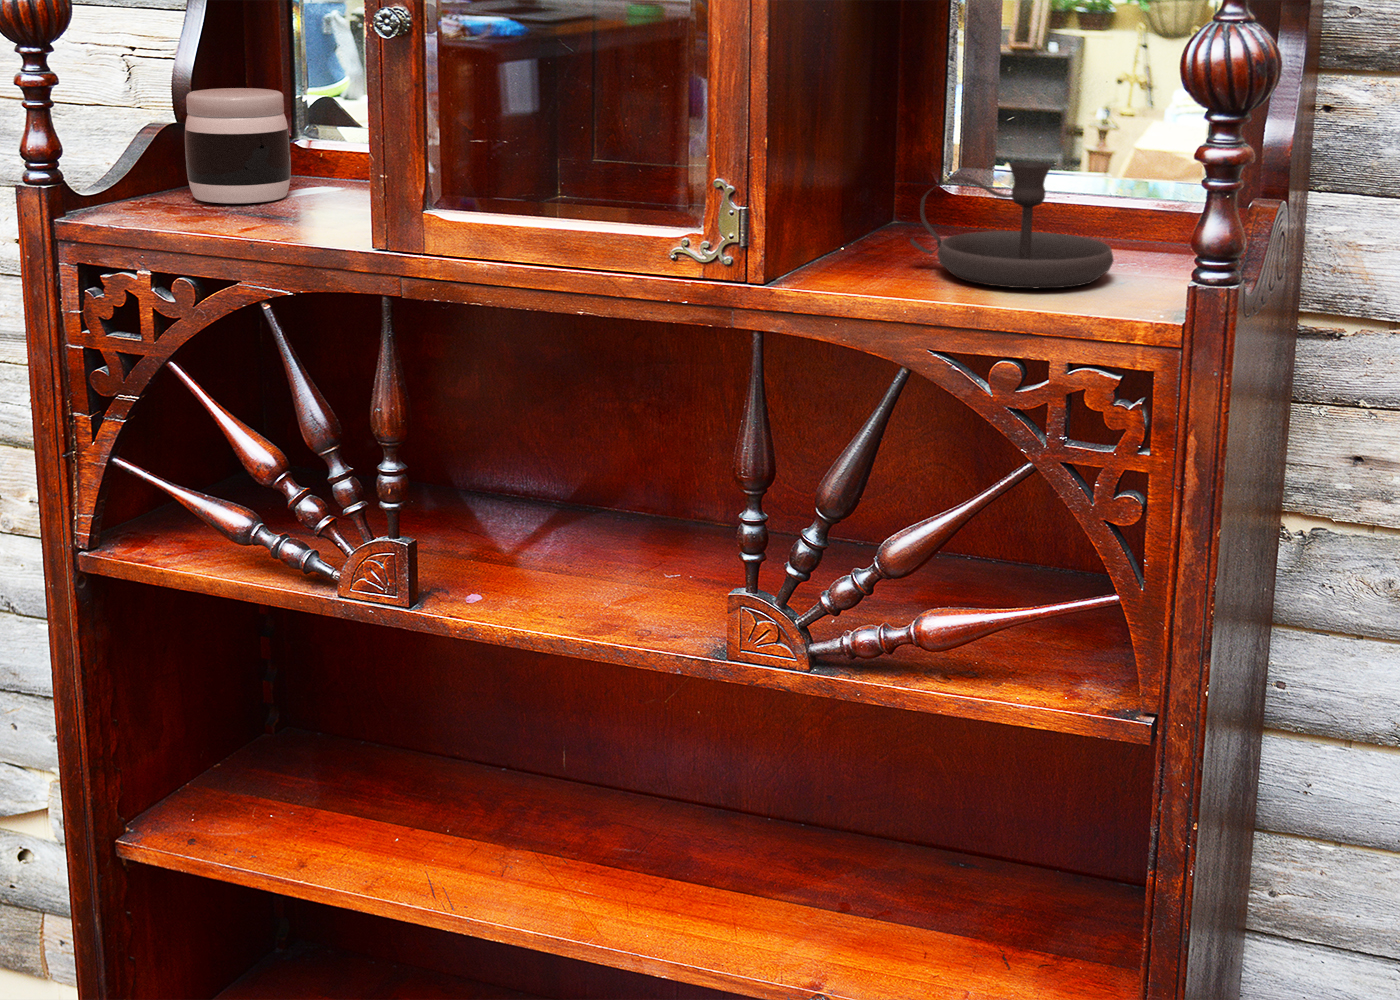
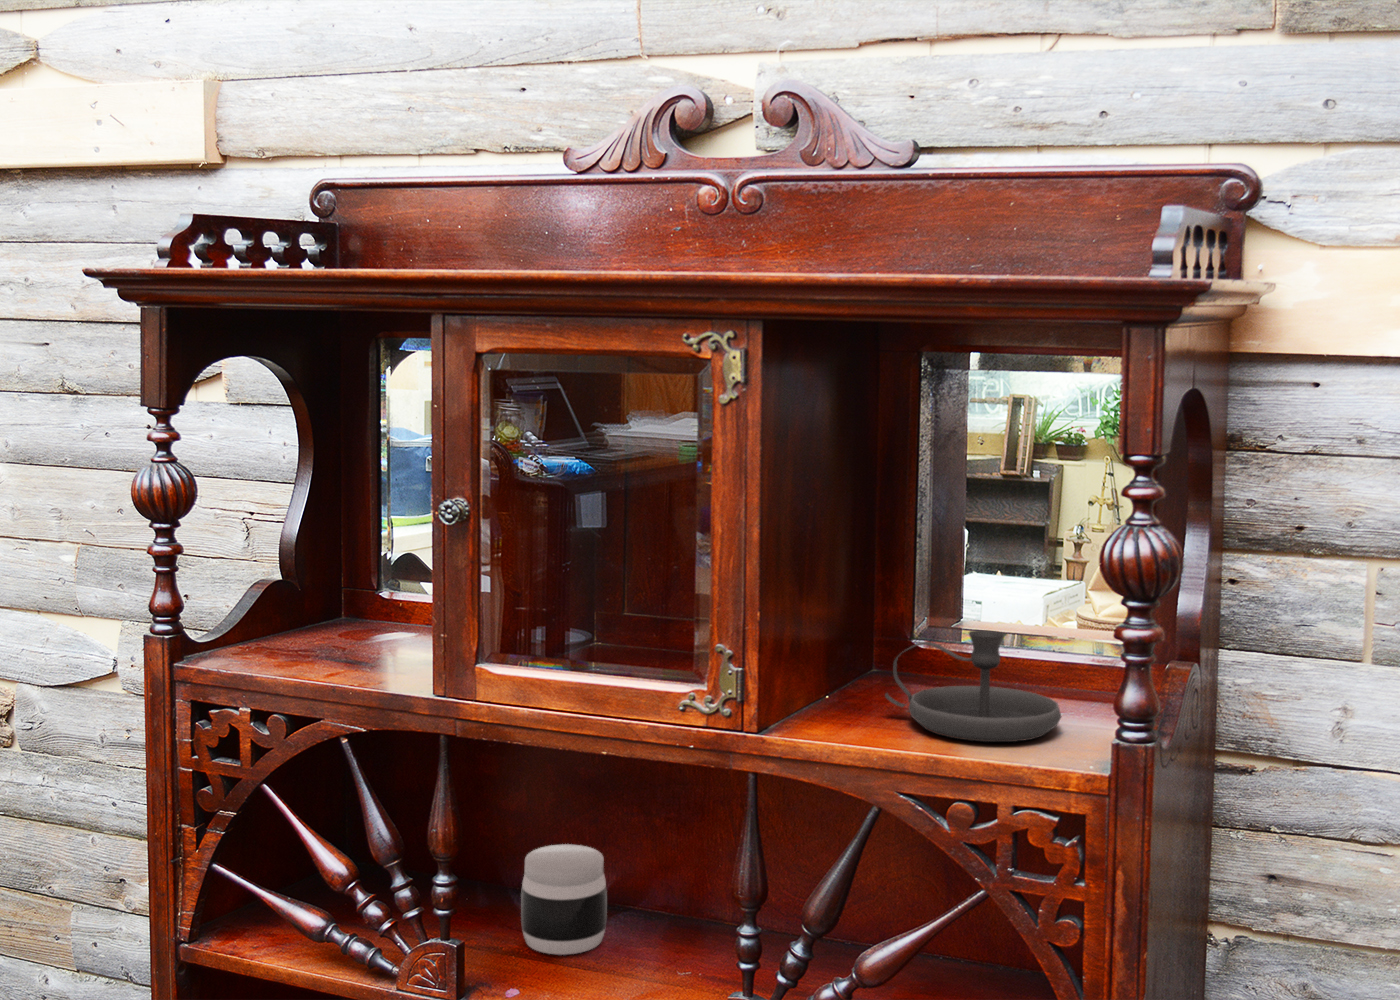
jar: present [185,88,291,203] -> present [521,844,607,955]

